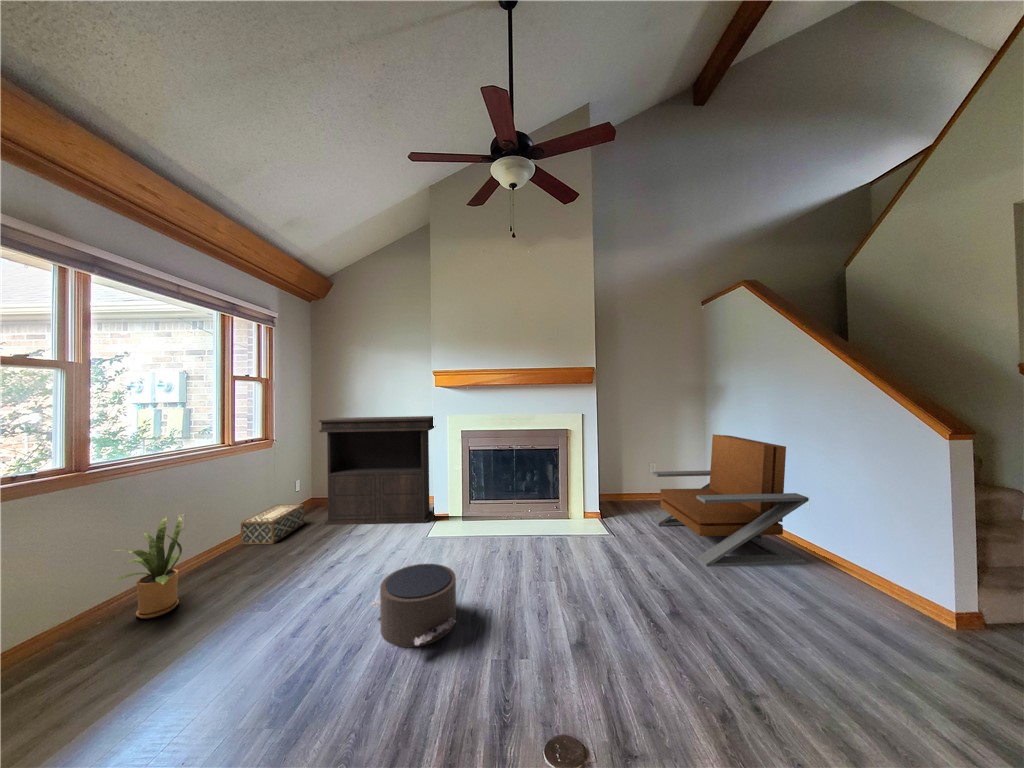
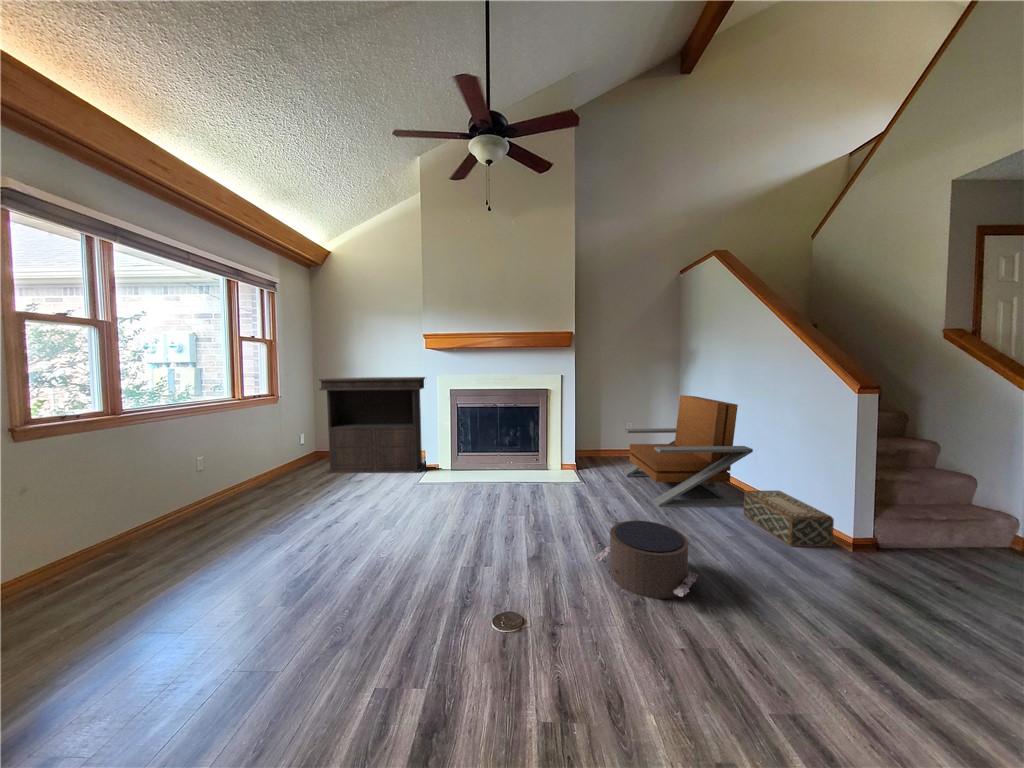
woven basket: present [241,504,304,545] -> present [744,491,834,547]
house plant: present [114,515,182,619] -> none [145,455,206,537]
pouf: present [371,564,456,647] -> present [594,520,698,599]

